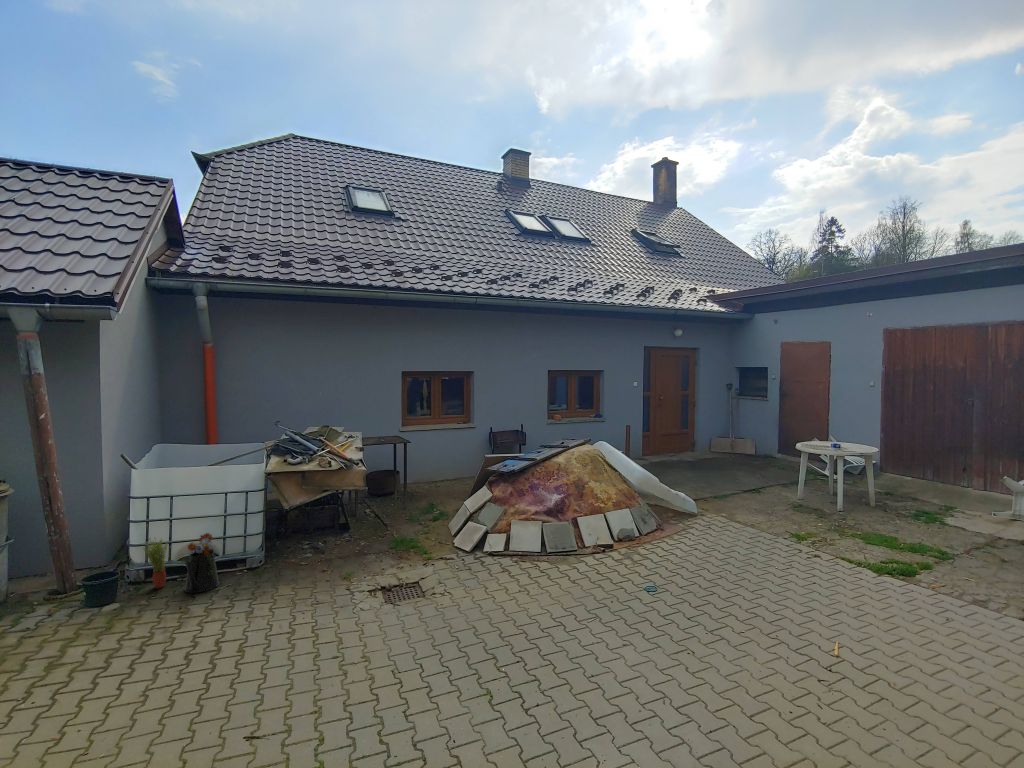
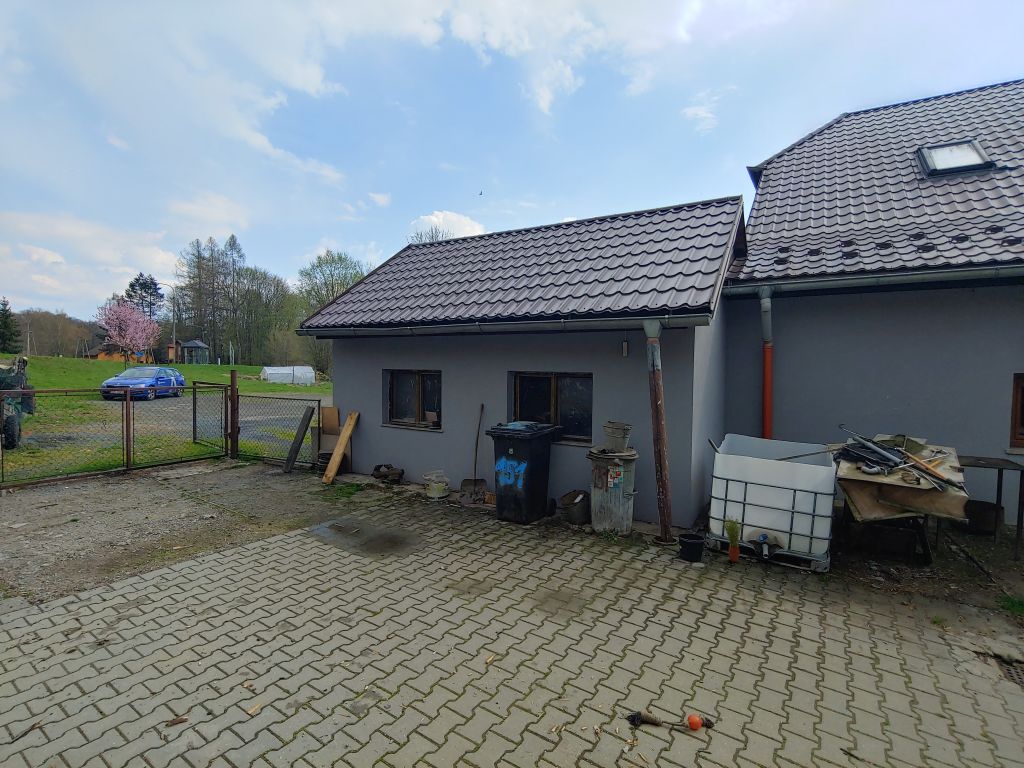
watering can: present [184,533,219,593] -> none [756,522,788,579]

